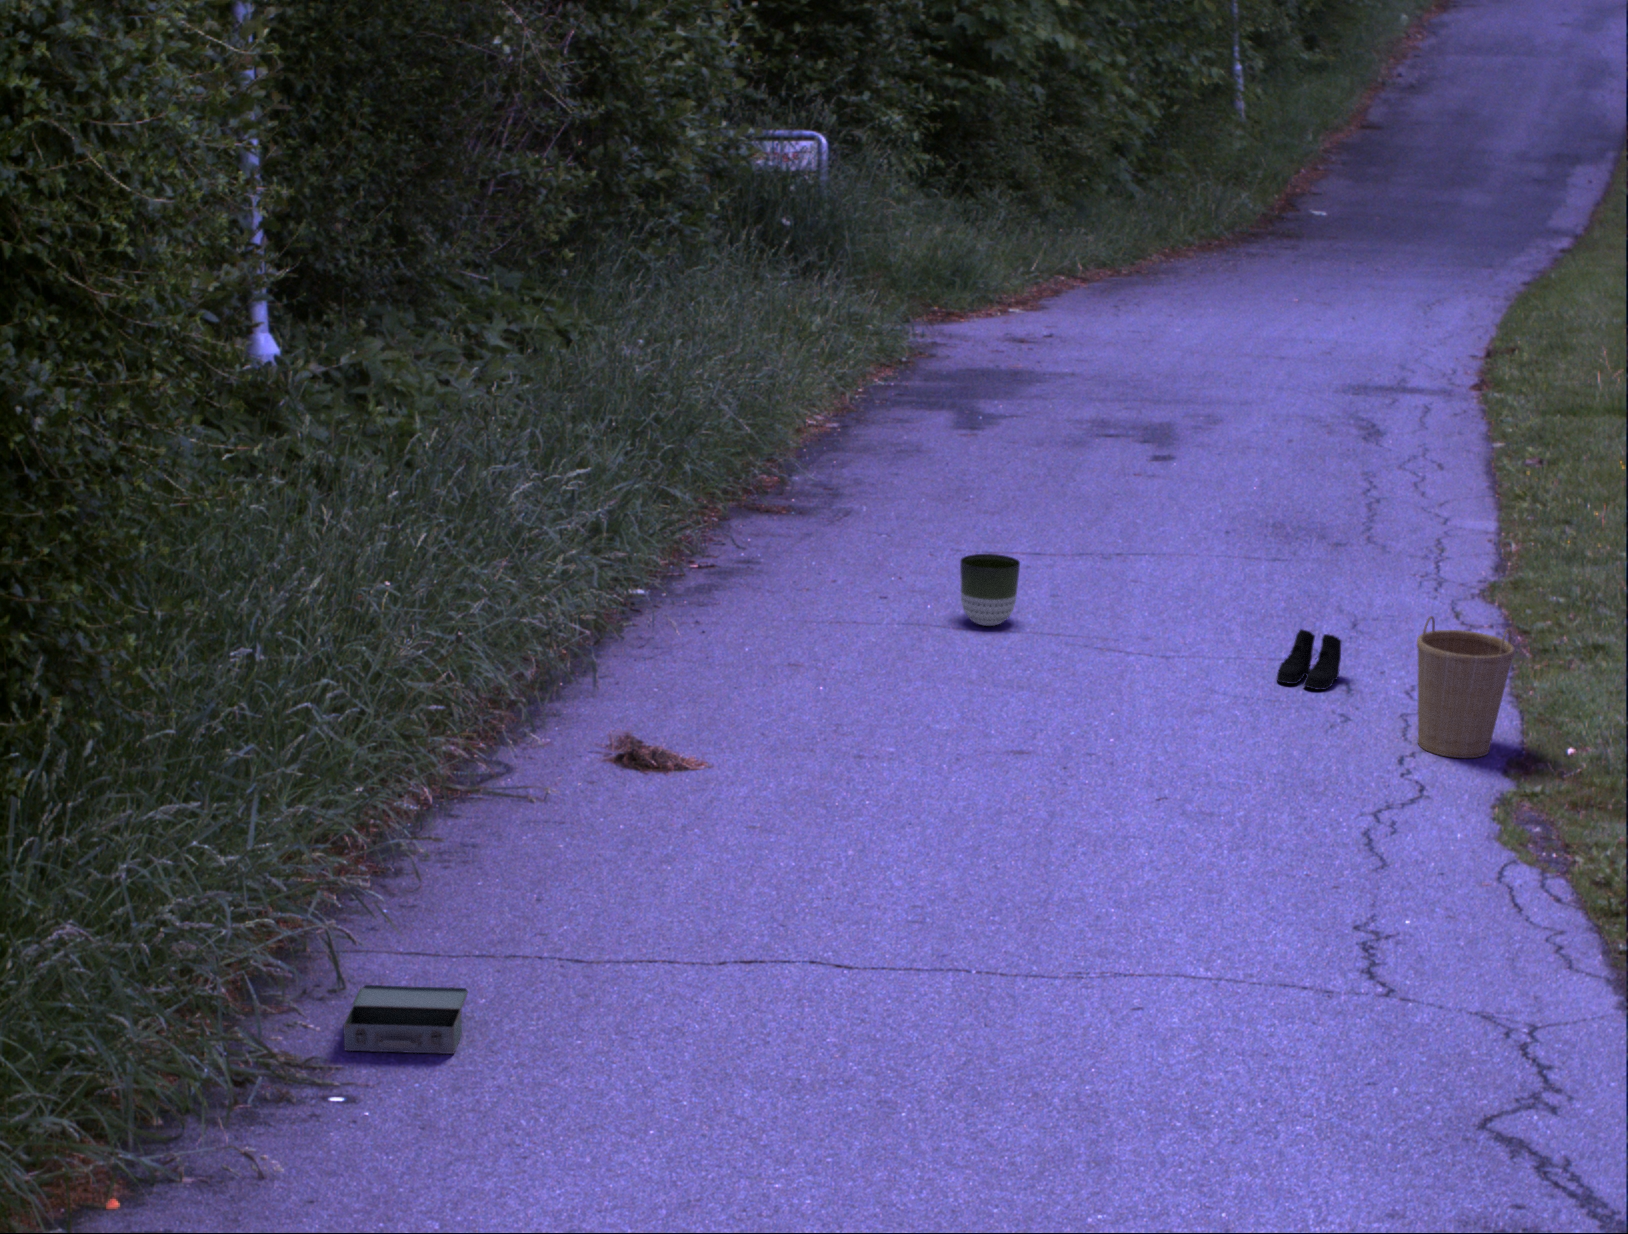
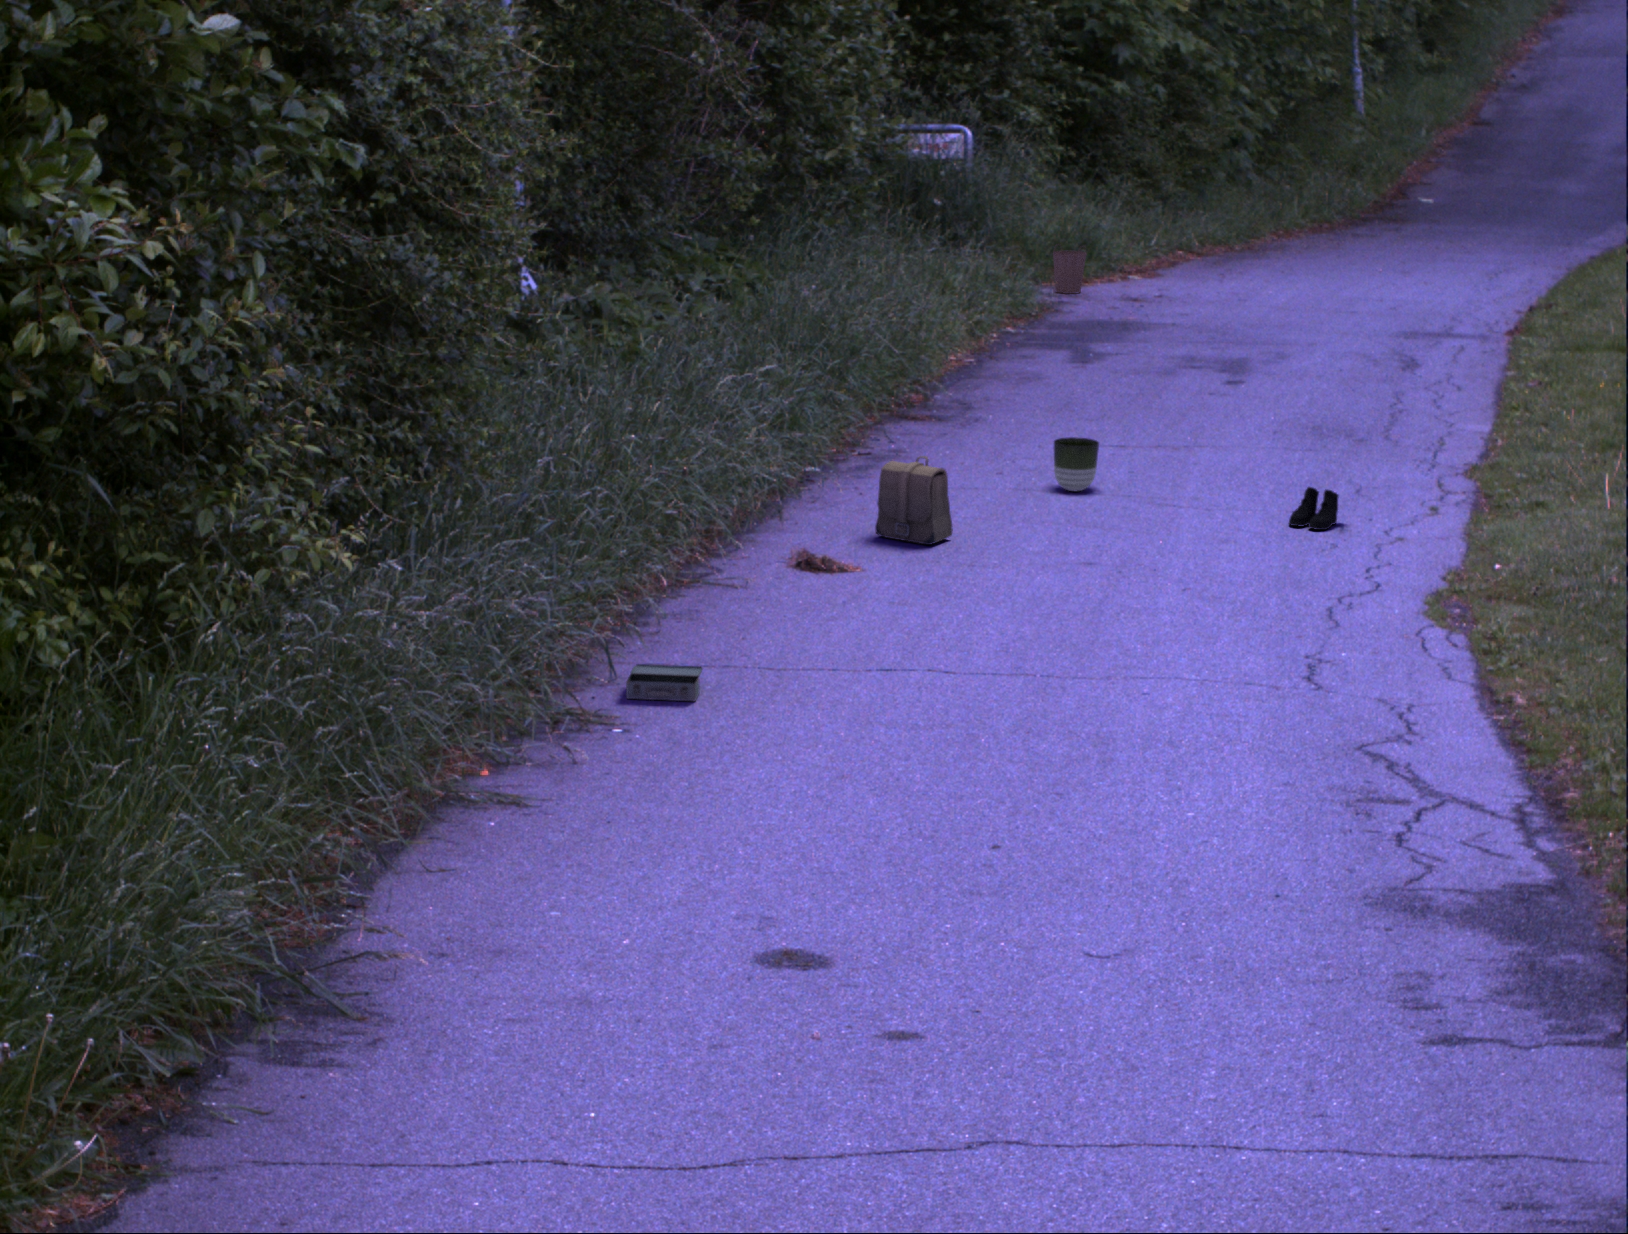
backpack: none [727,598,833,723] -> present [875,456,953,545]
basket: present [1417,616,1515,758] -> present [1053,246,1087,294]

